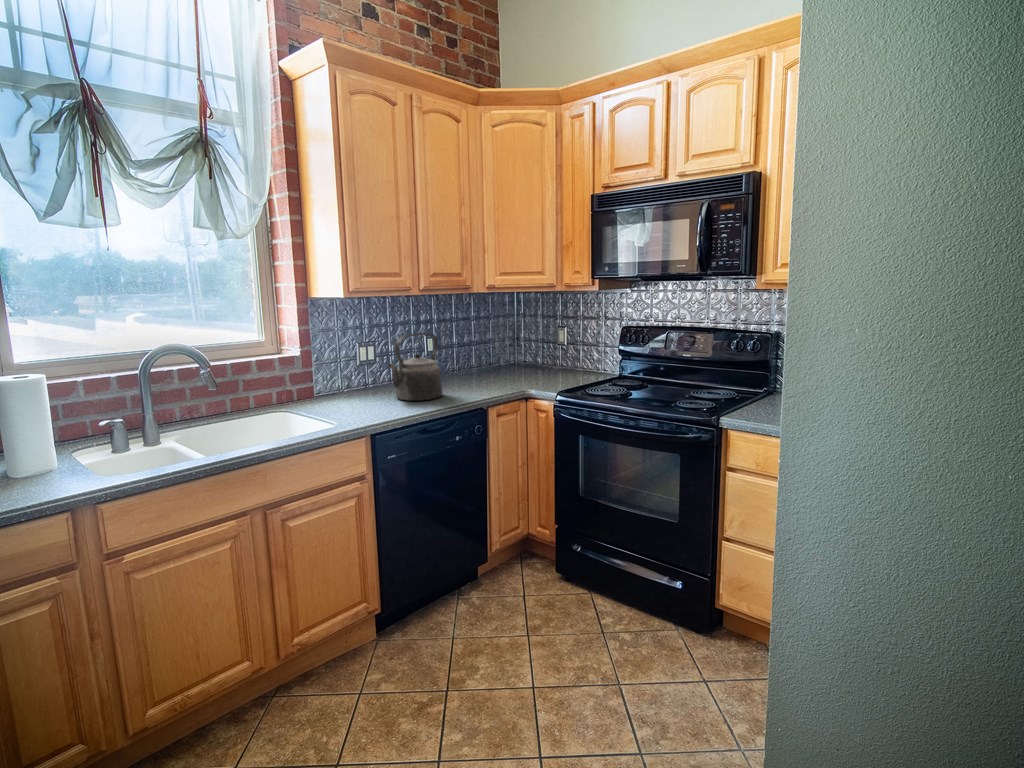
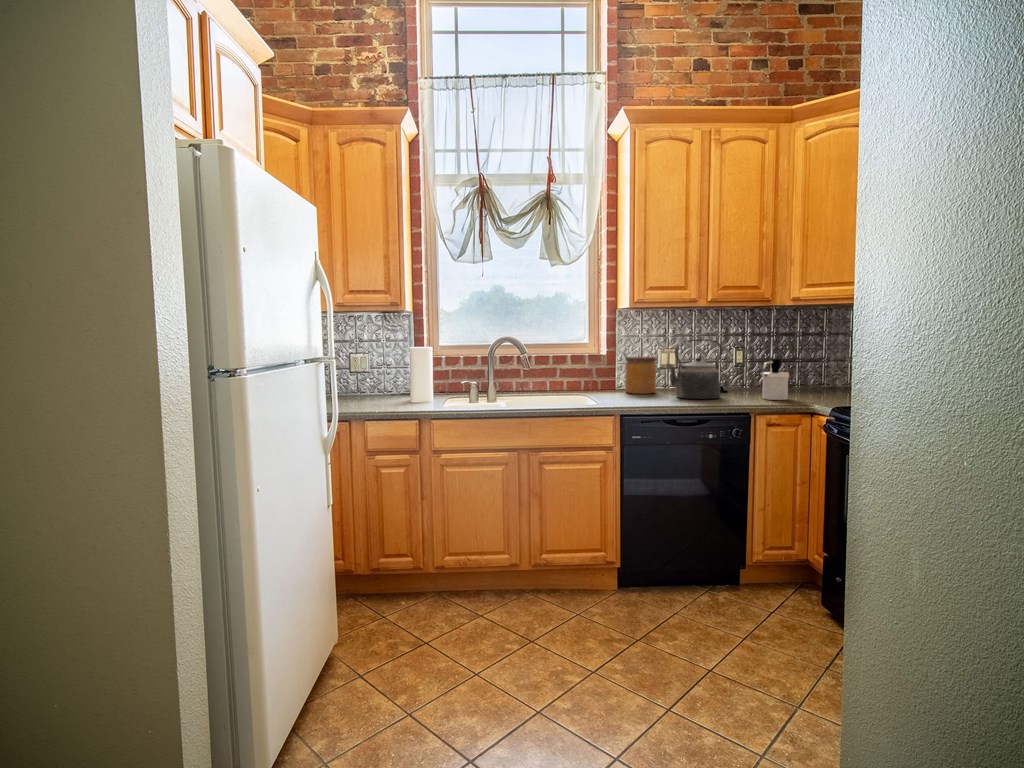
soap dispenser: none [475,349,500,390] -> present [762,359,789,400]
jar: none [325,354,364,401] -> present [626,356,656,394]

